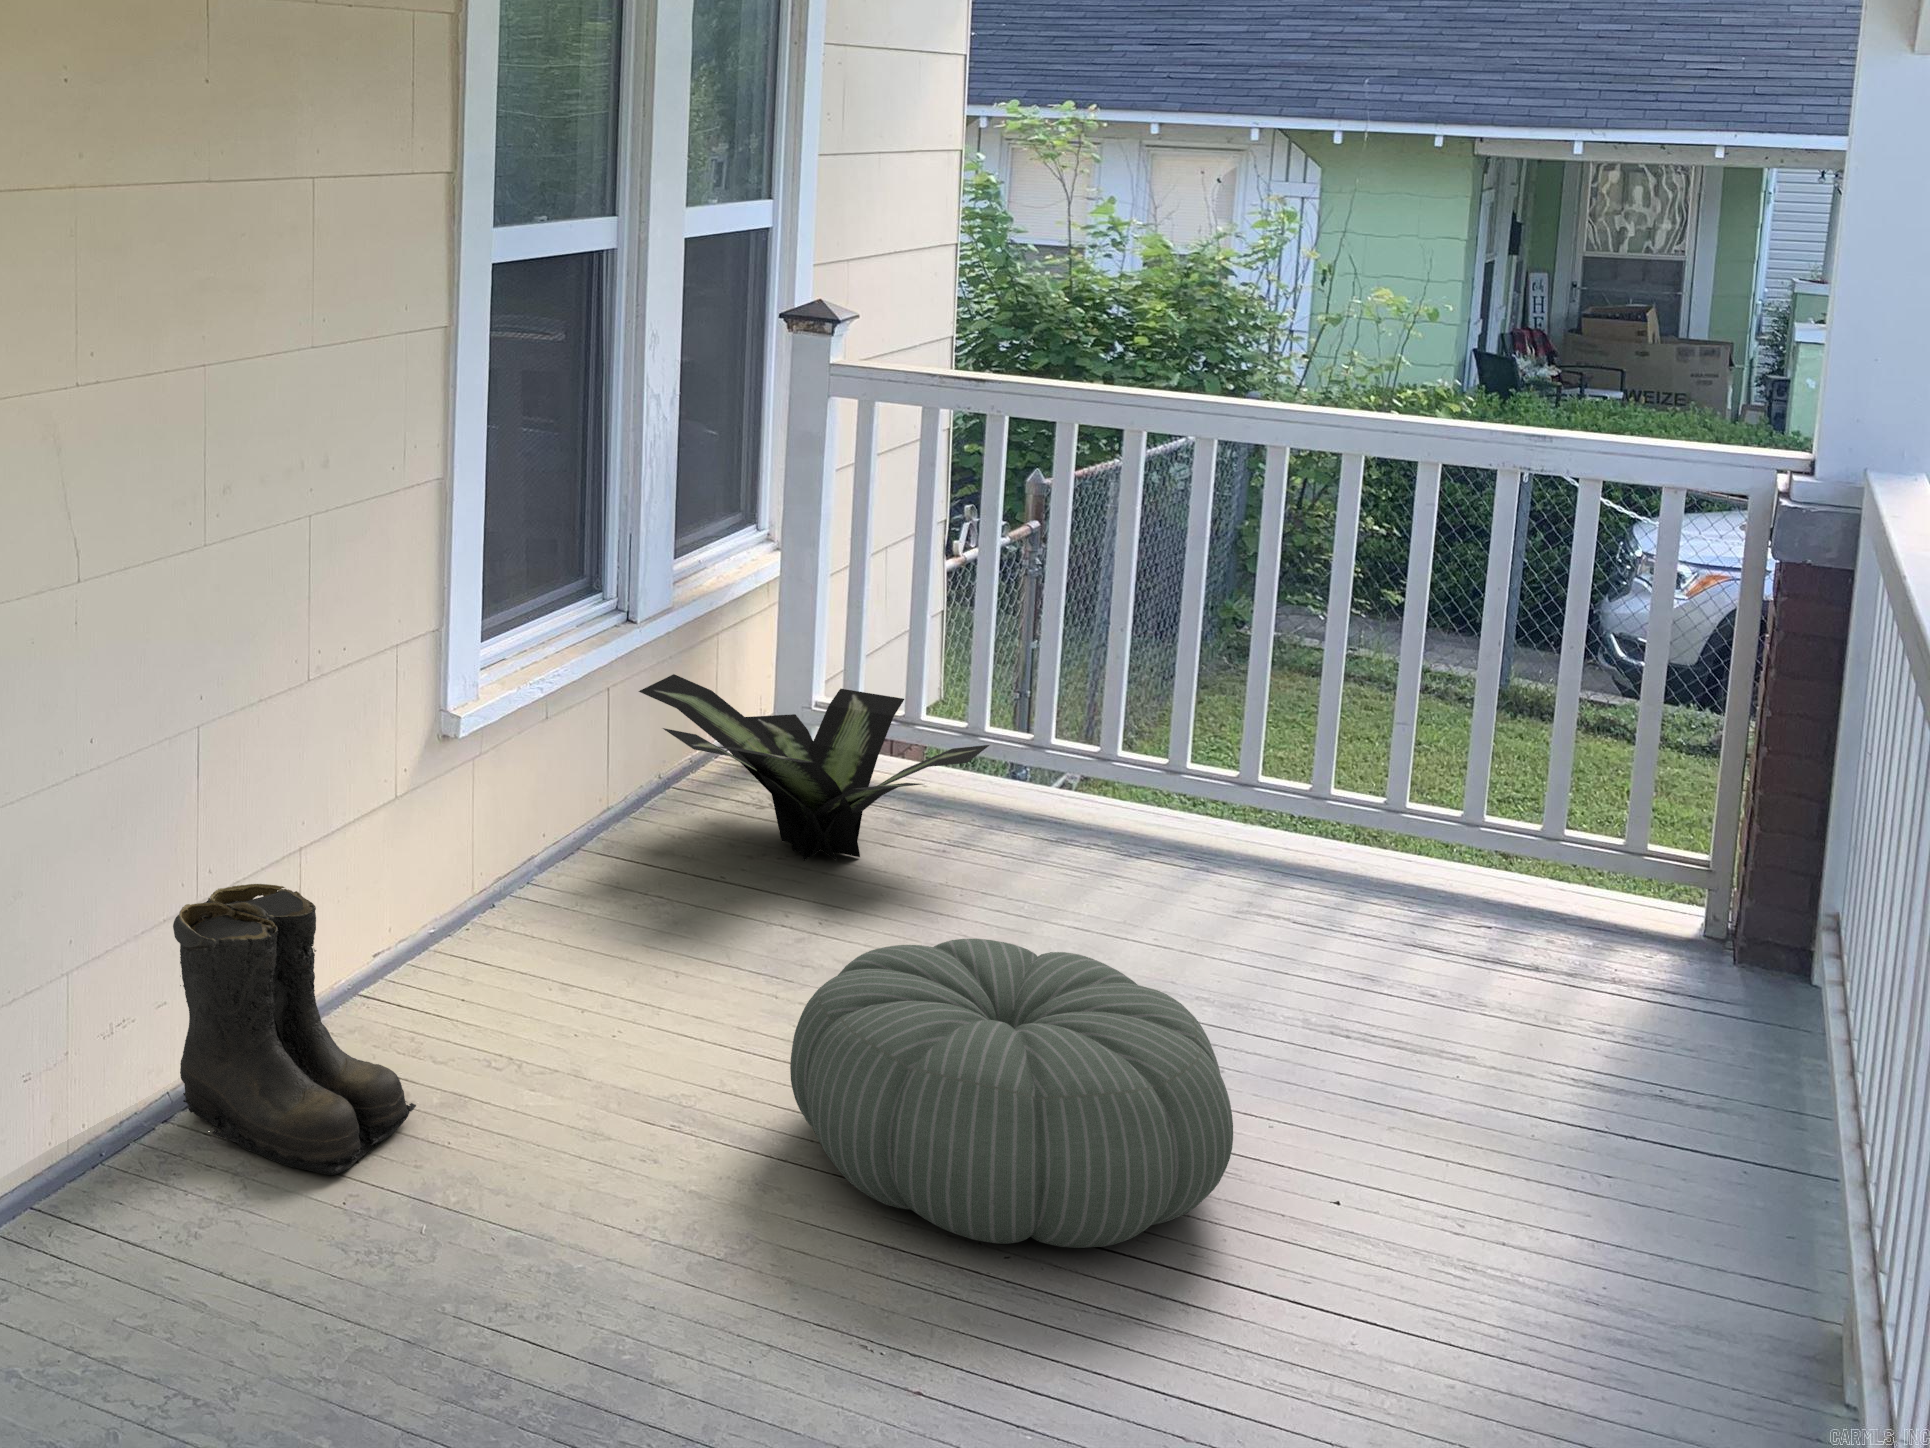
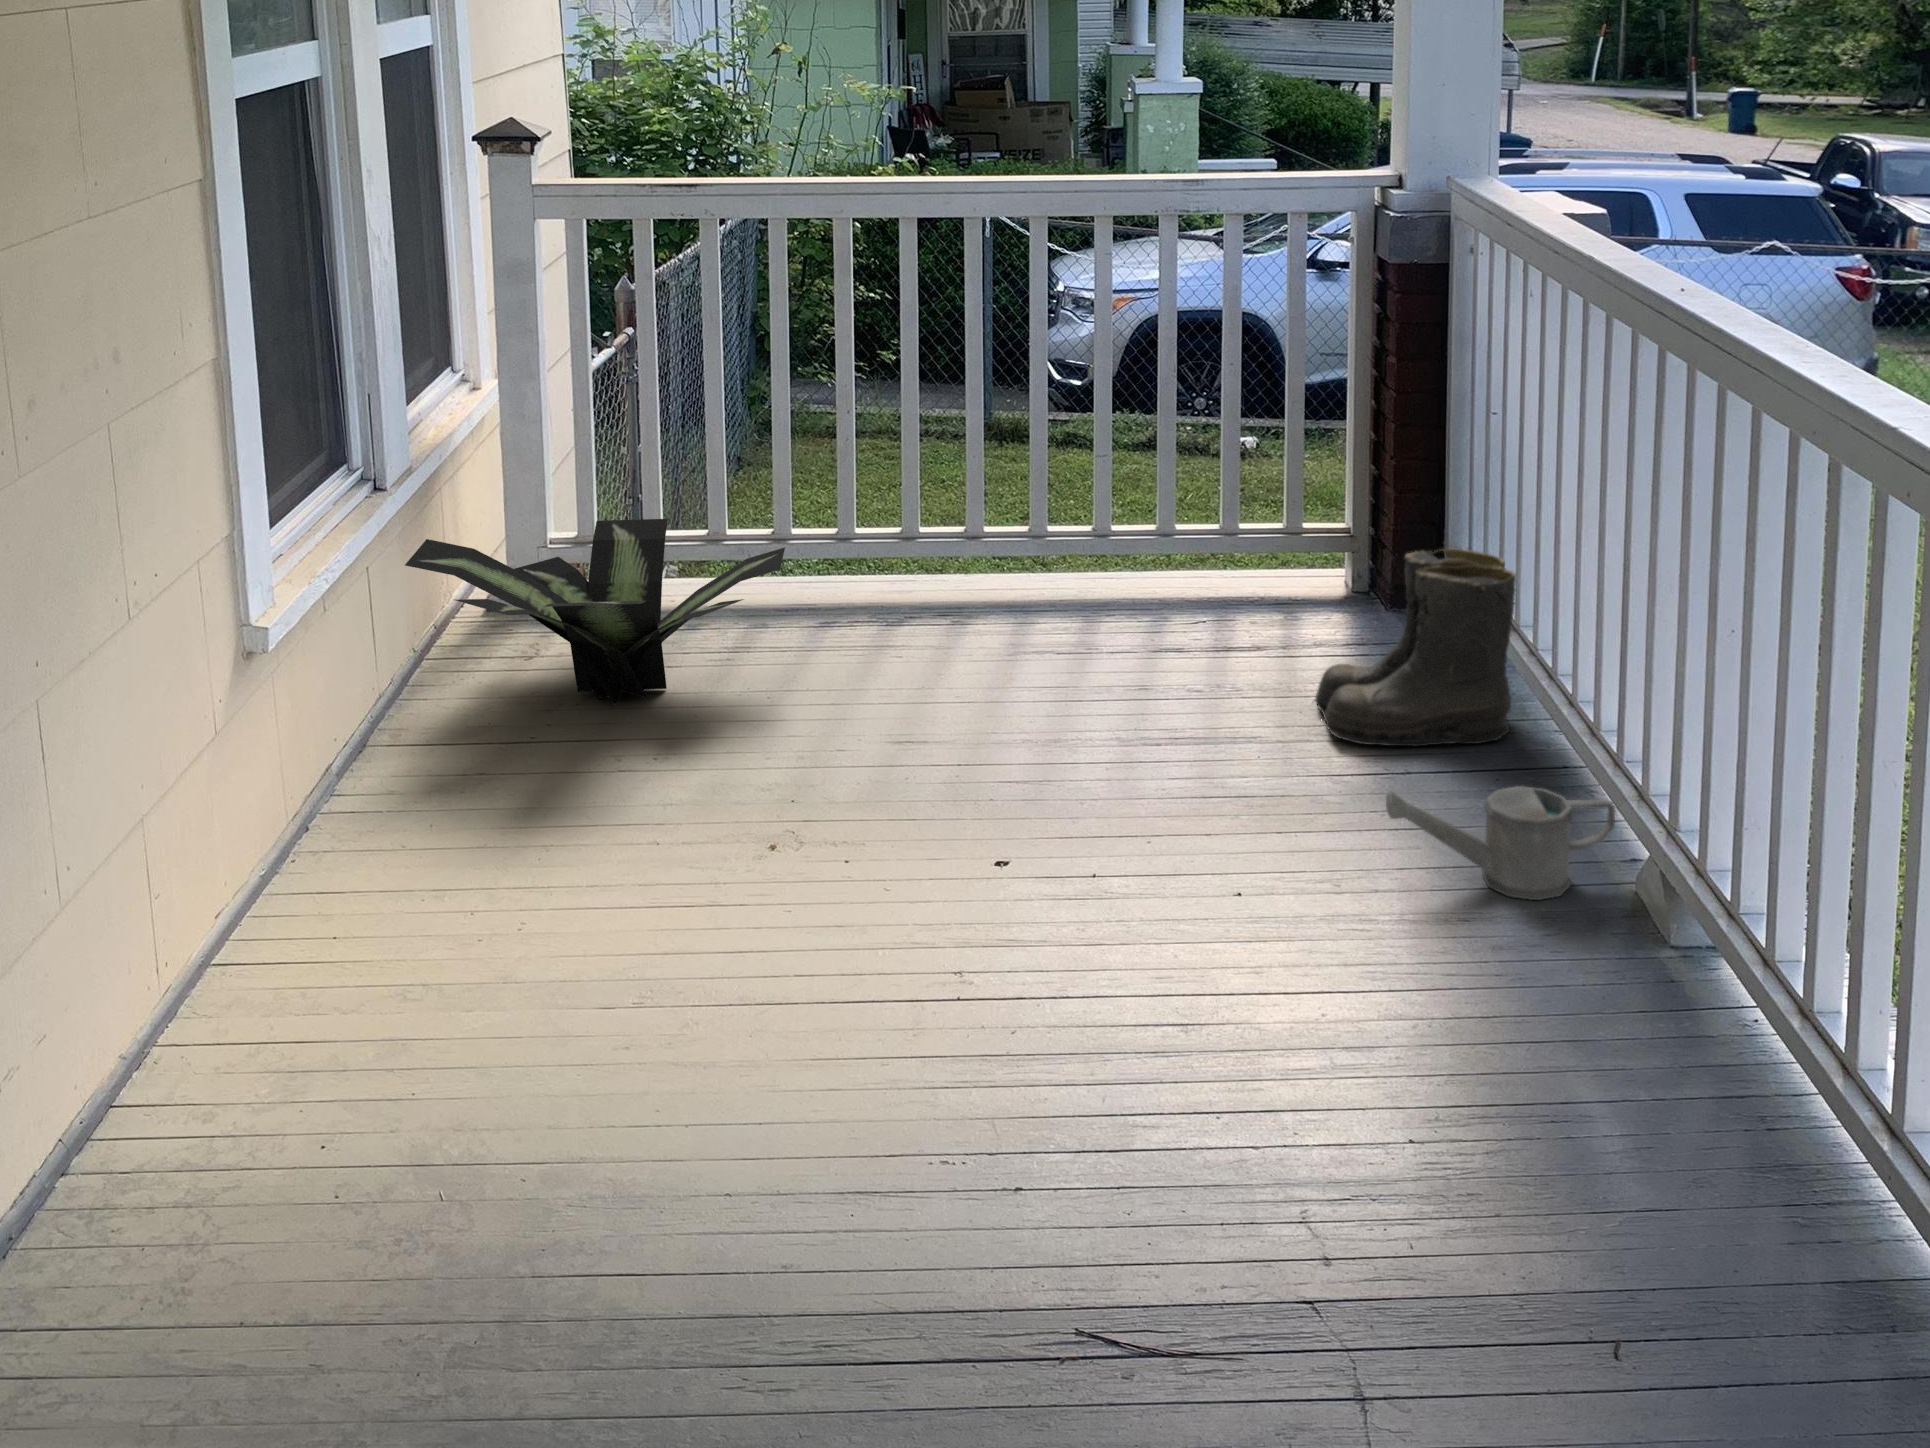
boots: present [173,884,416,1175] -> present [1314,549,1516,746]
pouf: present [790,939,1233,1248] -> none [804,727,1219,1025]
watering can: none [1479,1135,1799,1330] -> present [1386,786,1615,900]

